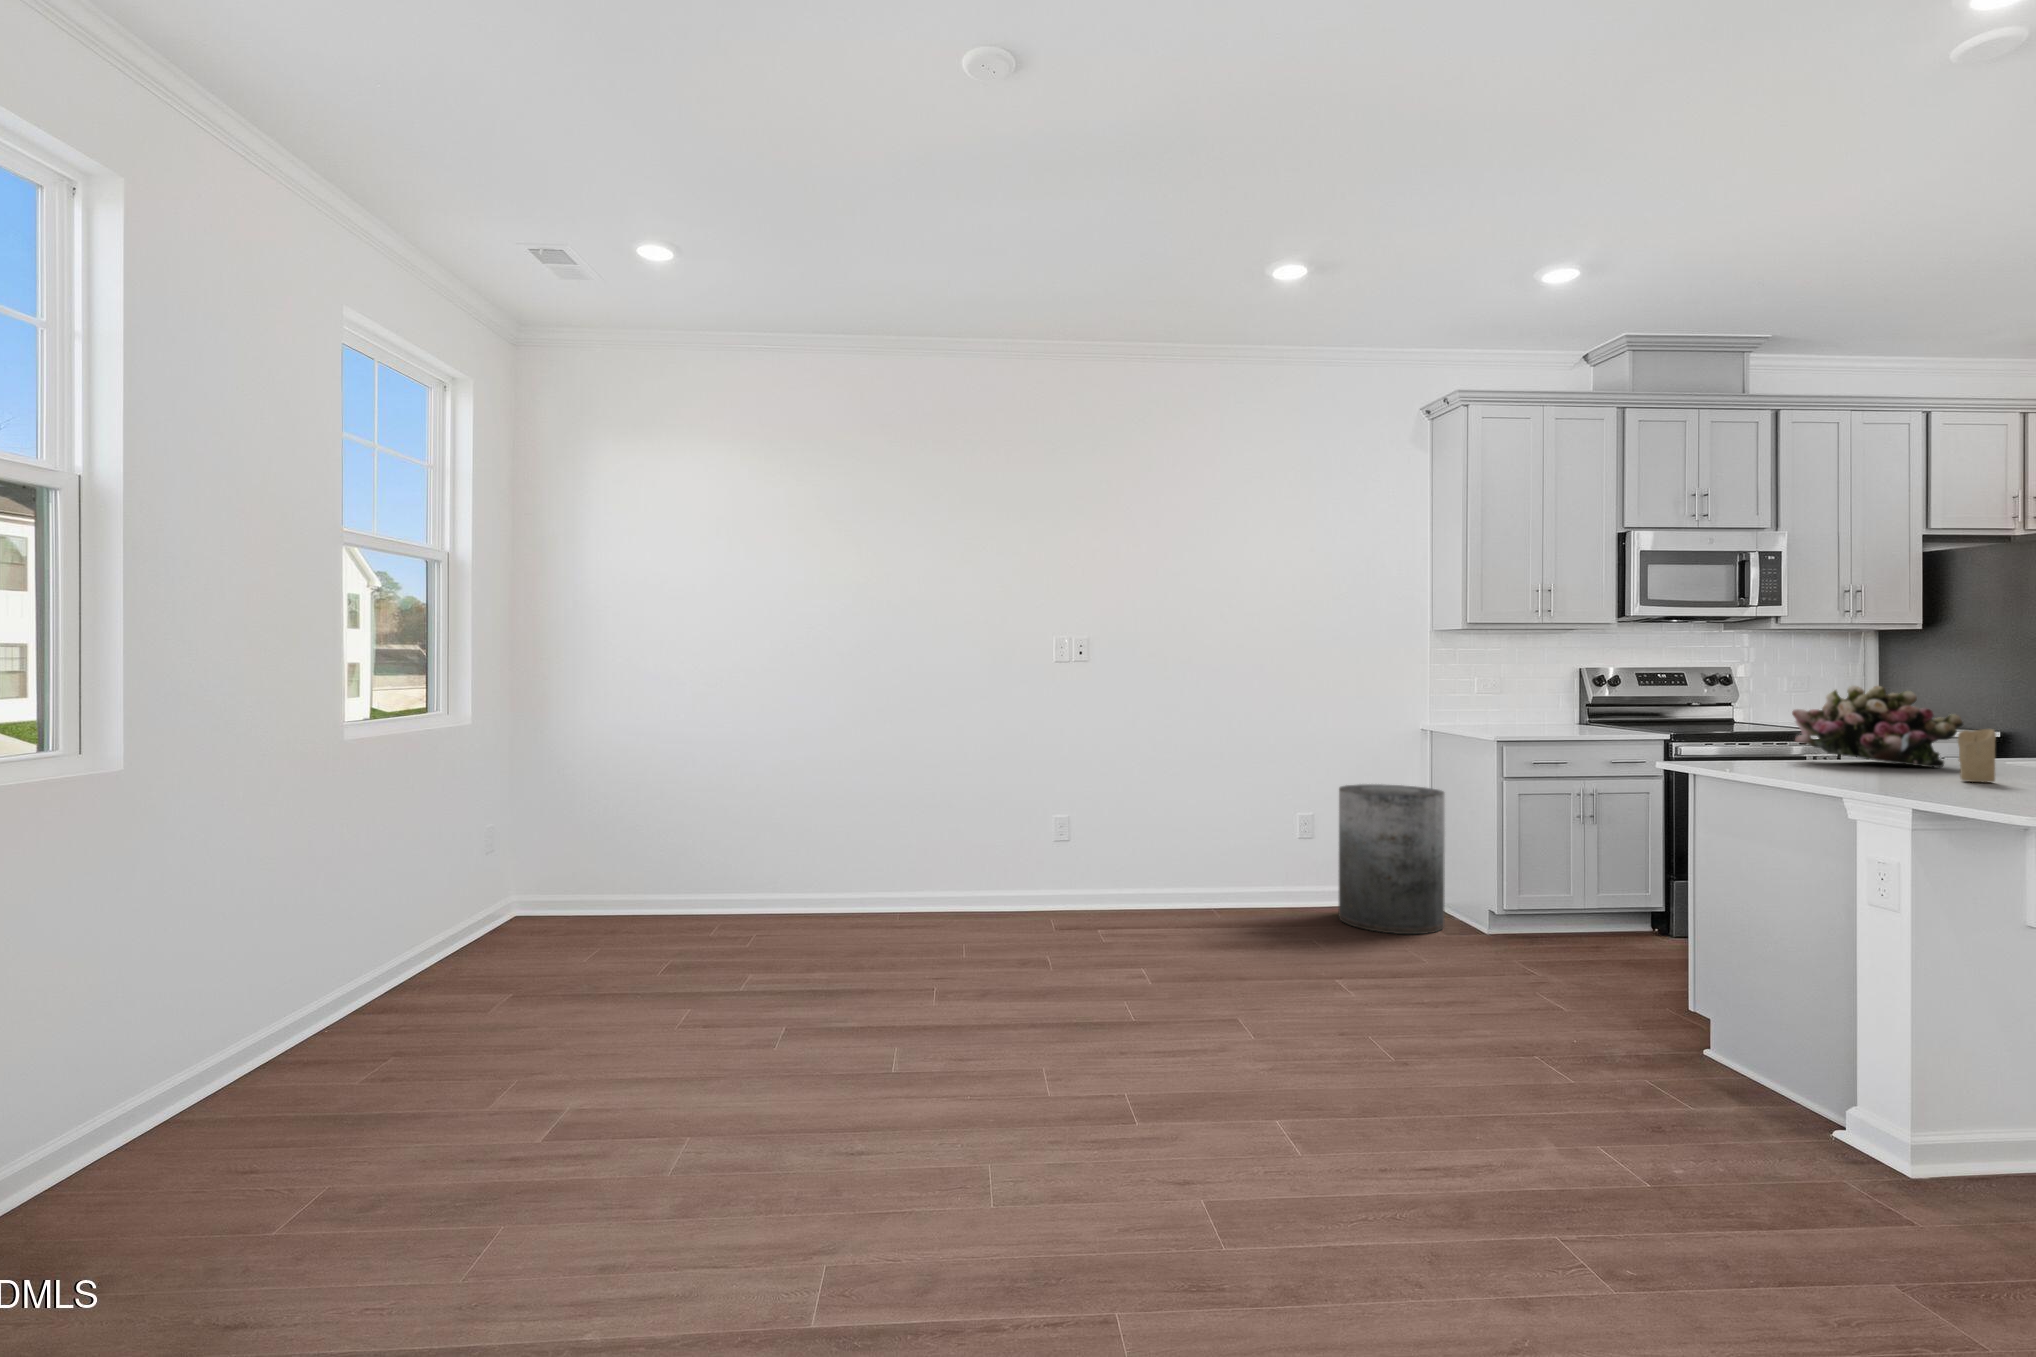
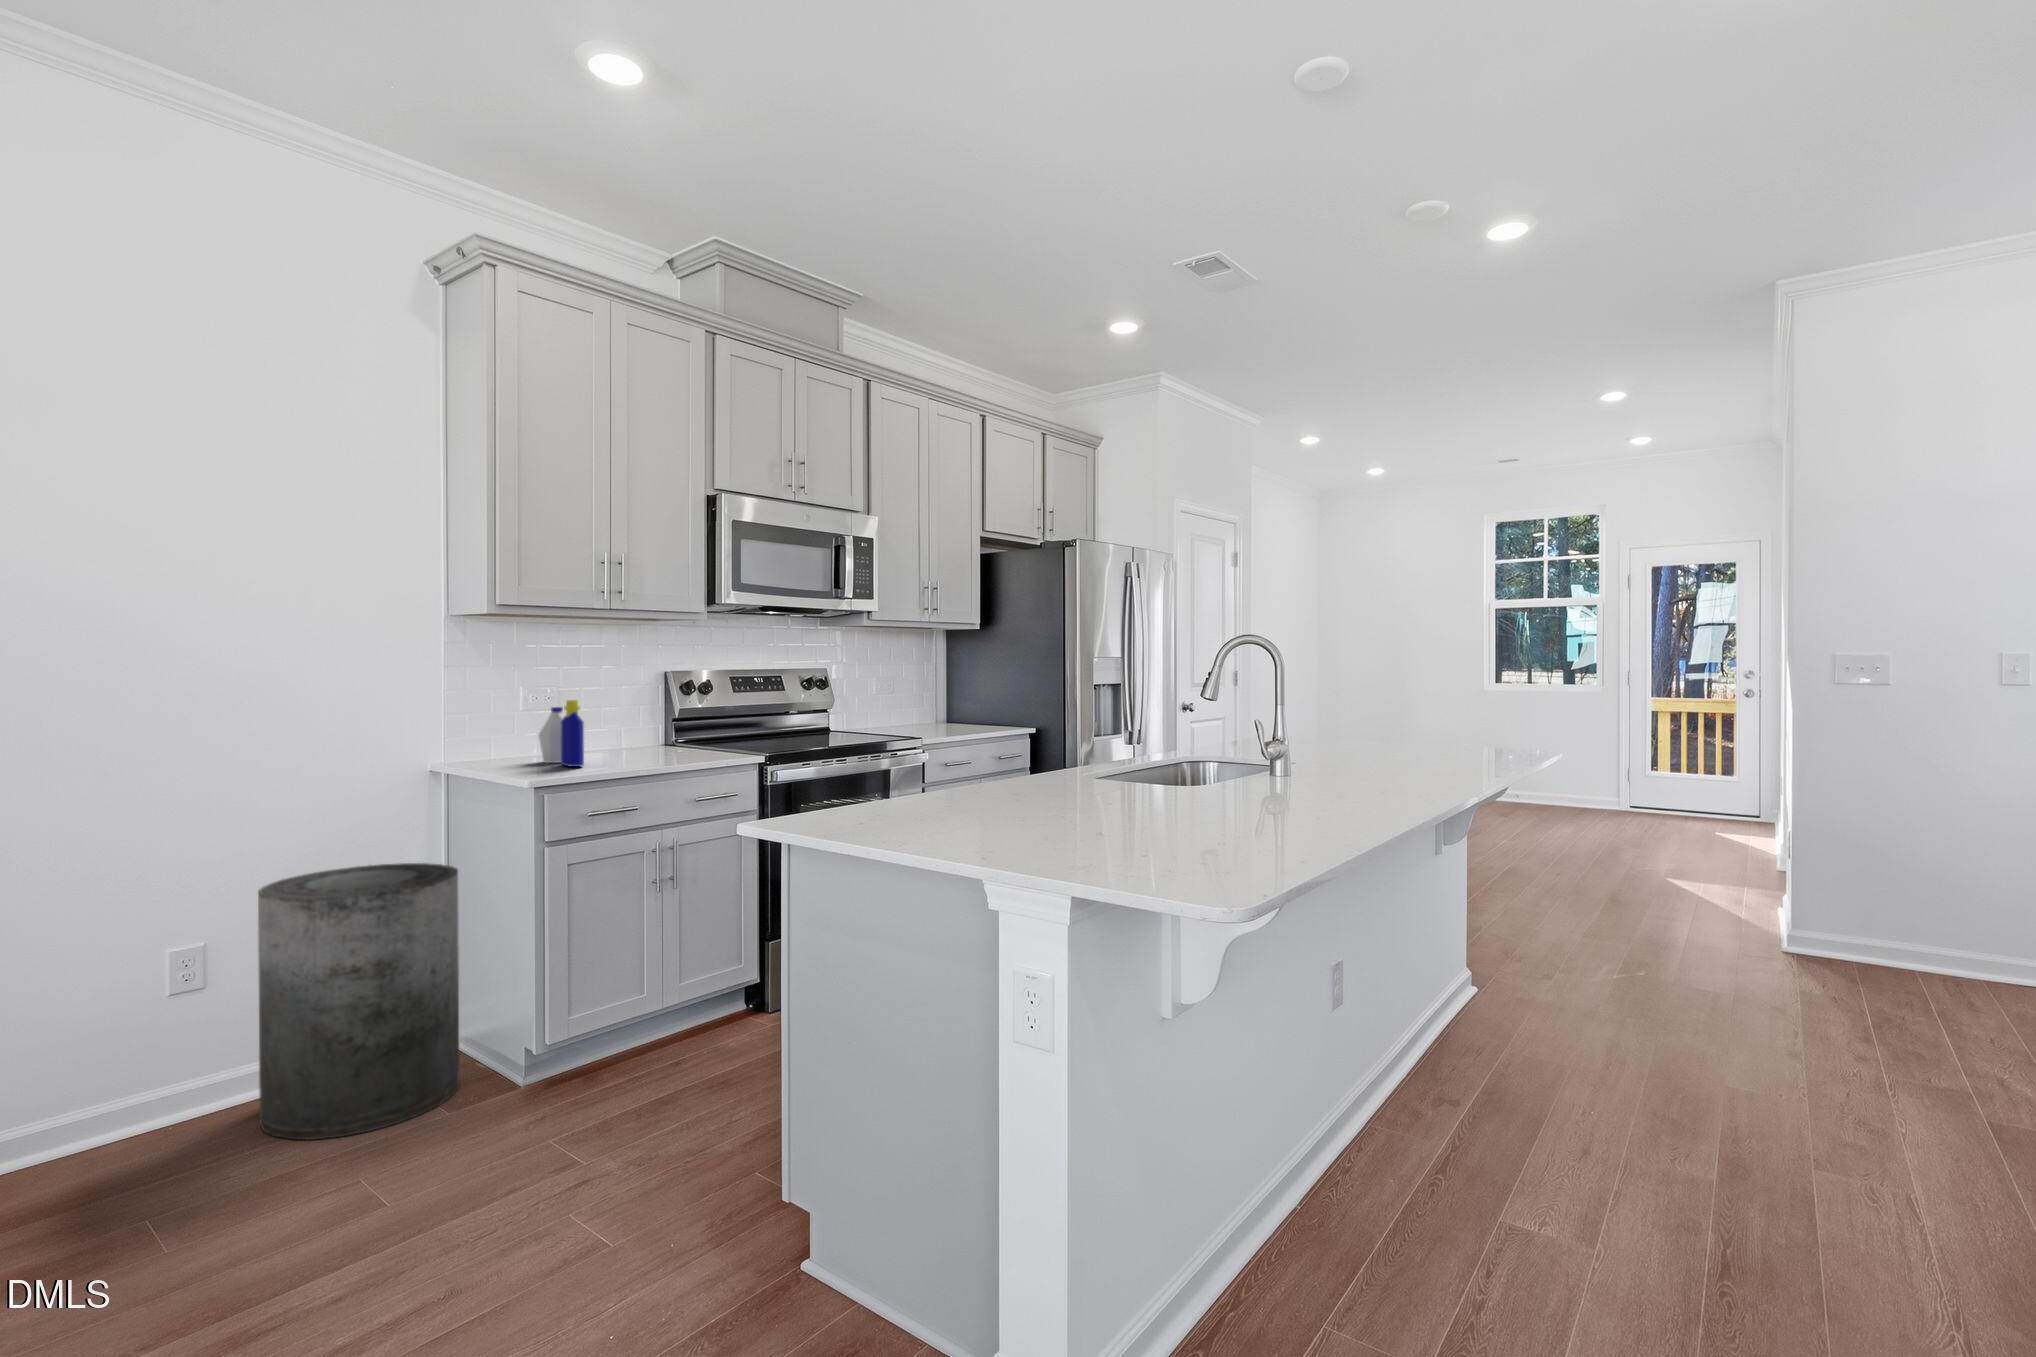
flower arrangement: present [1792,685,1963,767] -> none [906,708,1075,818]
bottle: none [1491,686,1525,731] -> present [539,700,584,766]
candle: present [1958,729,1996,783] -> none [1104,779,1142,858]

